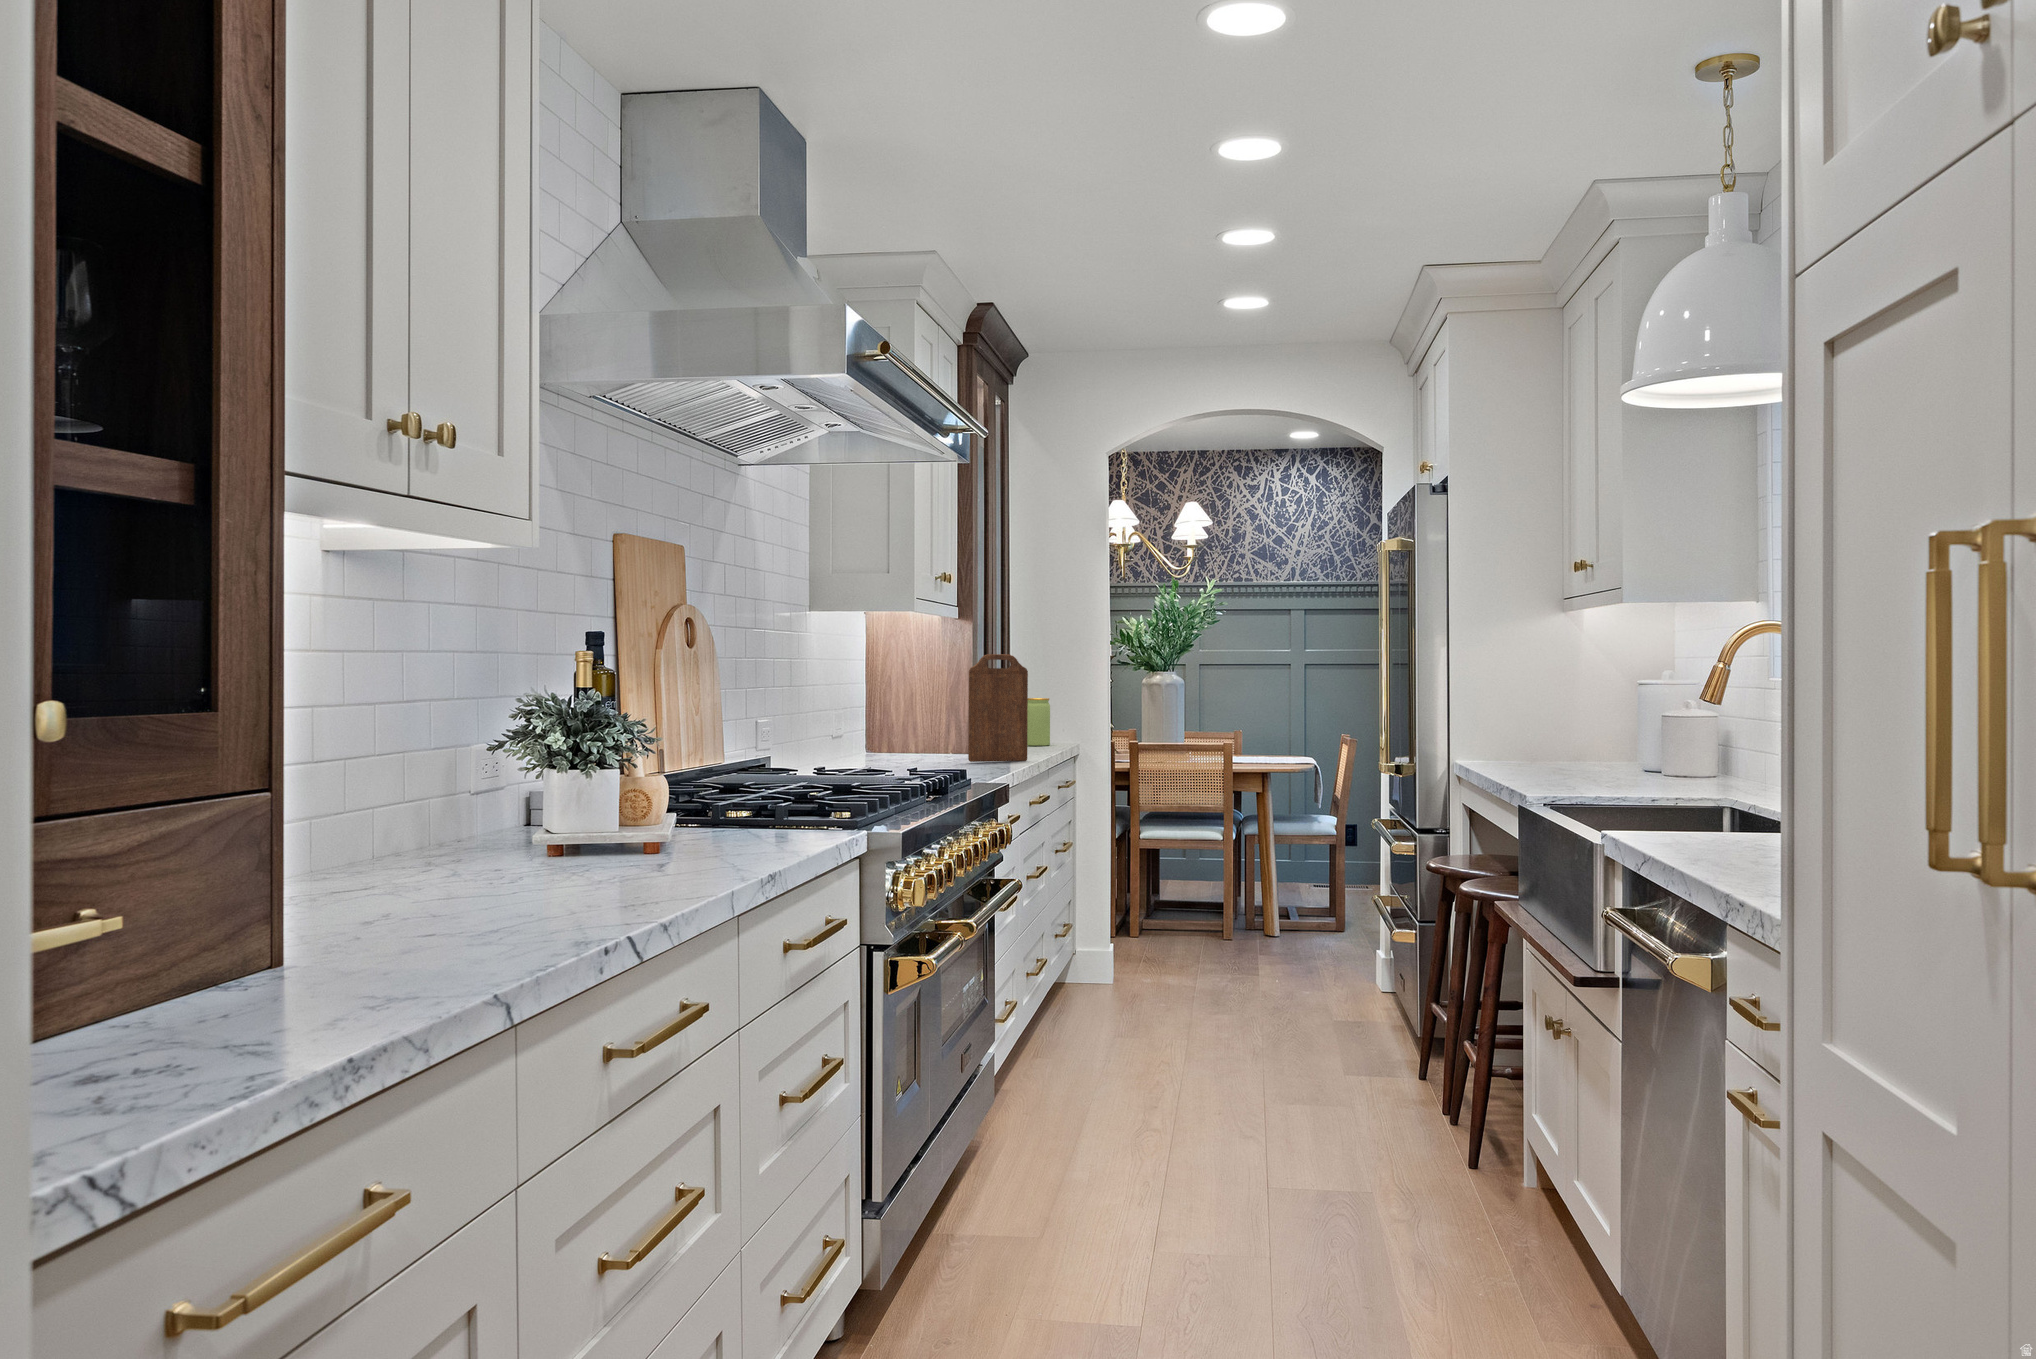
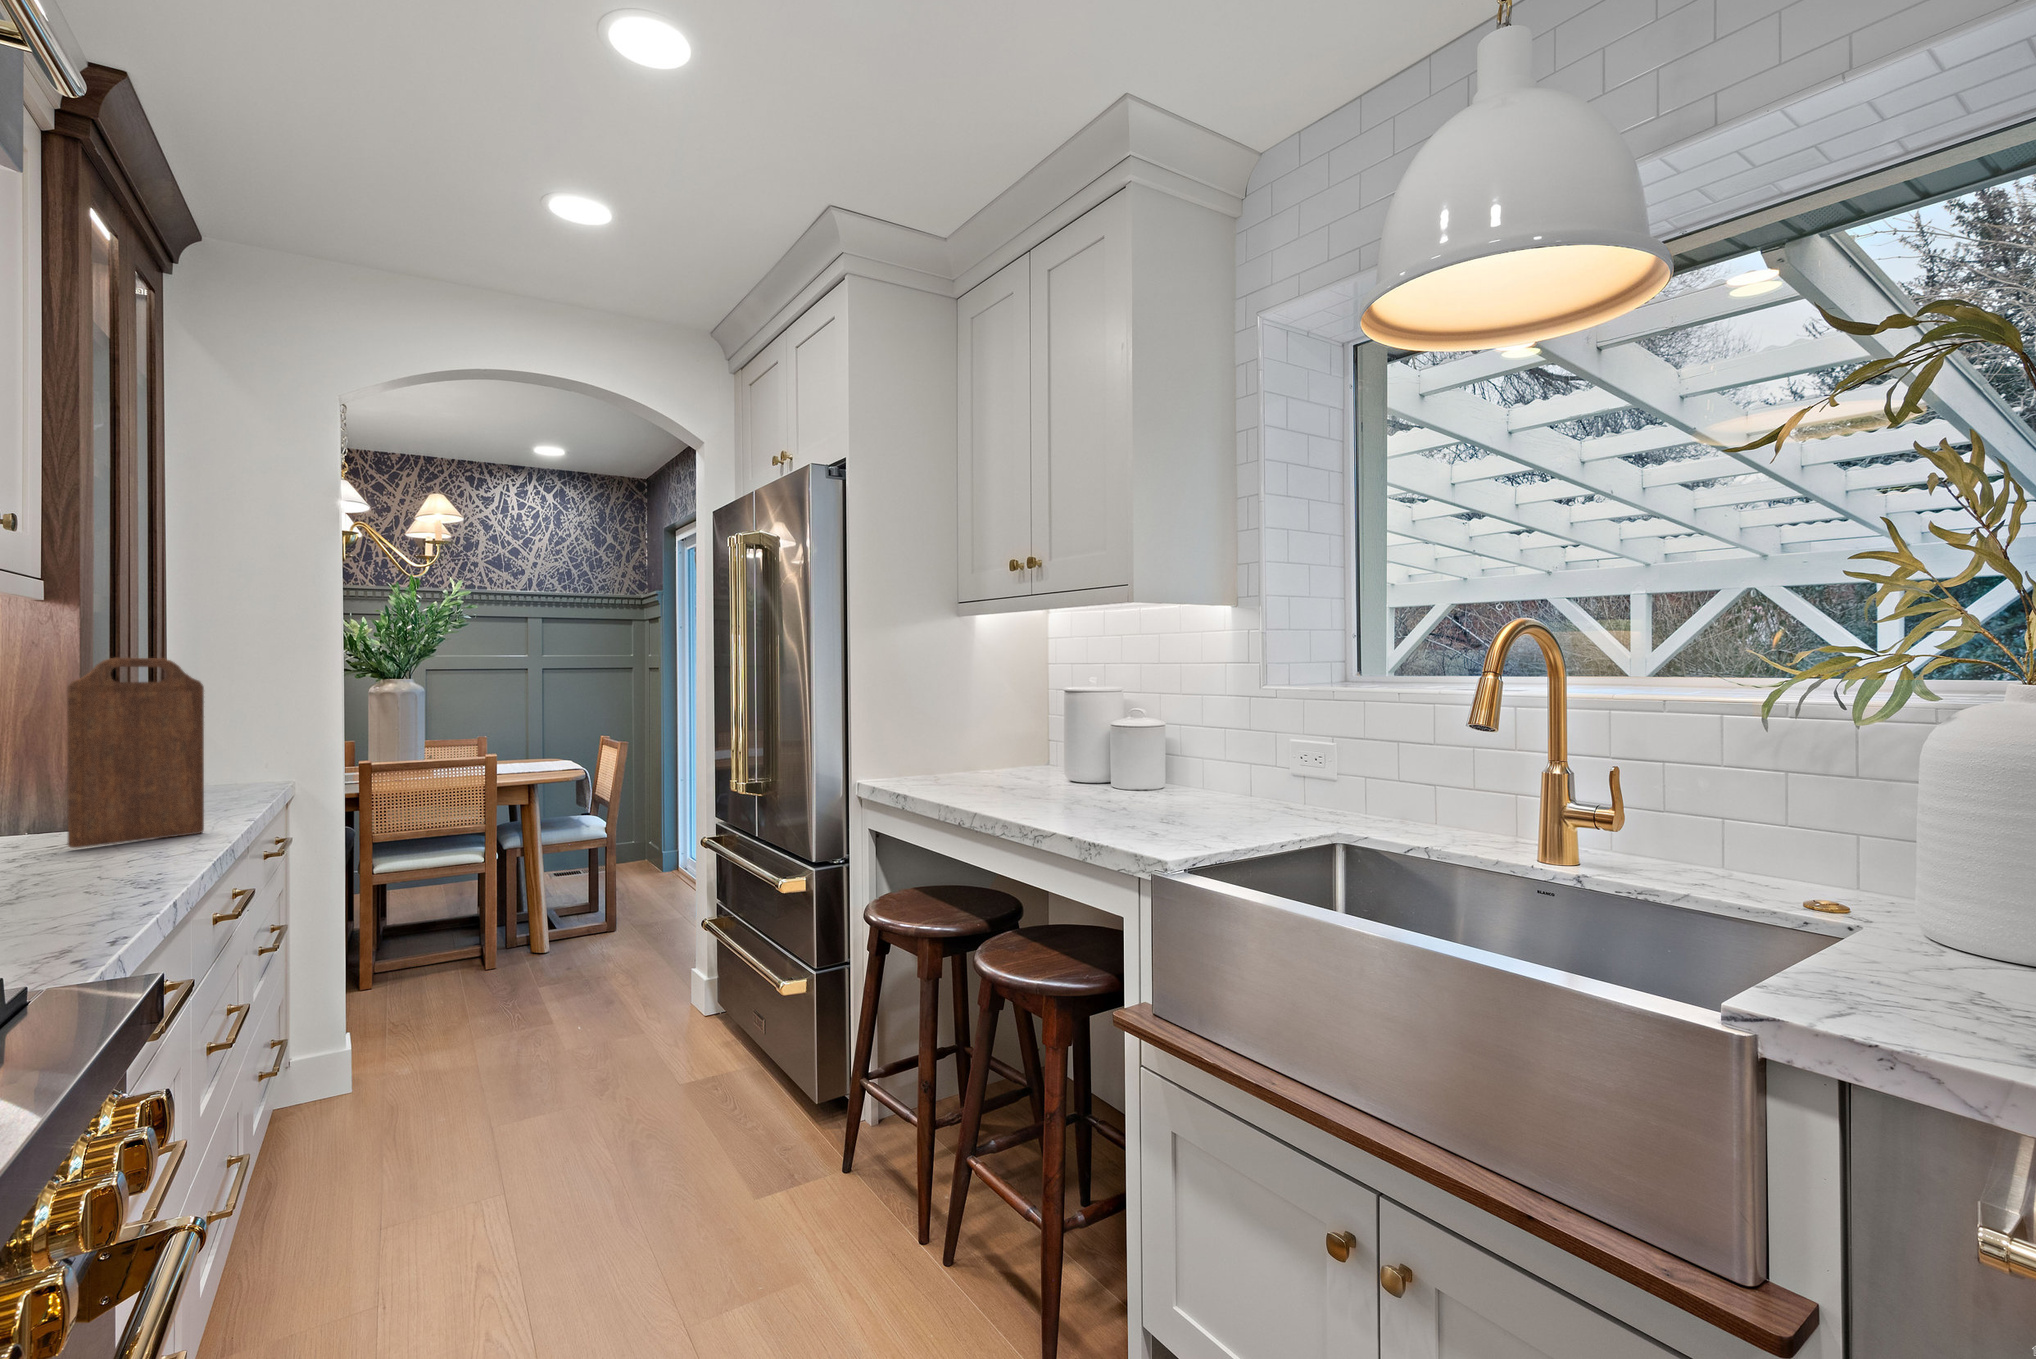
jar: present [1027,698,1050,746] -> none [200,721,245,790]

